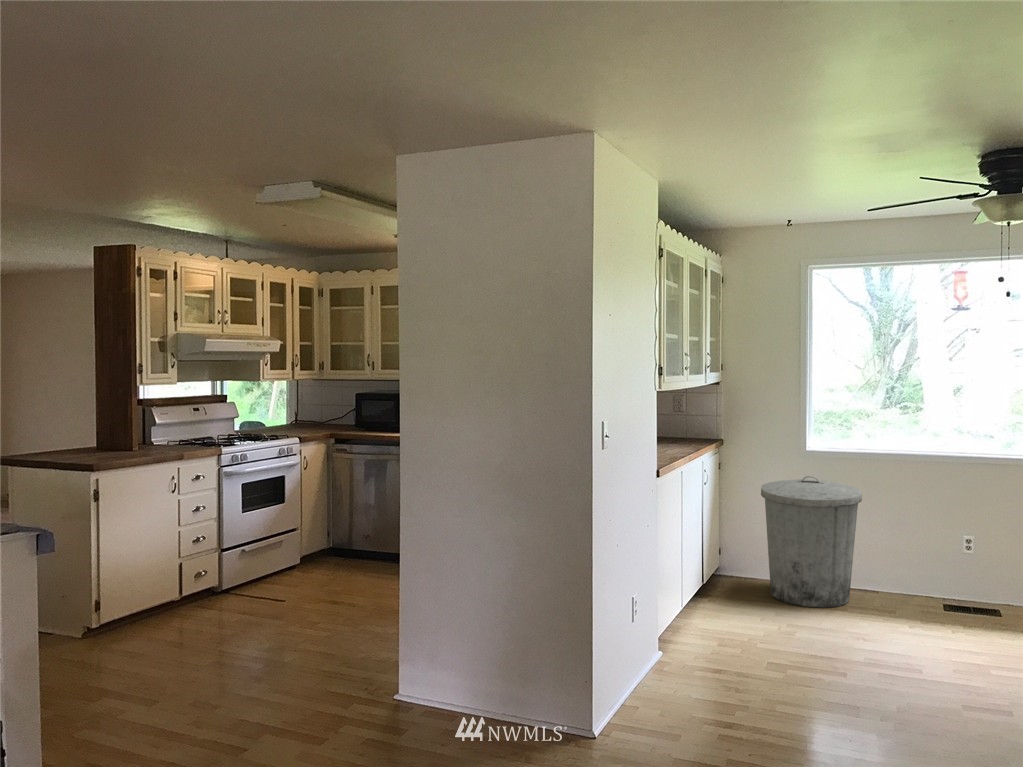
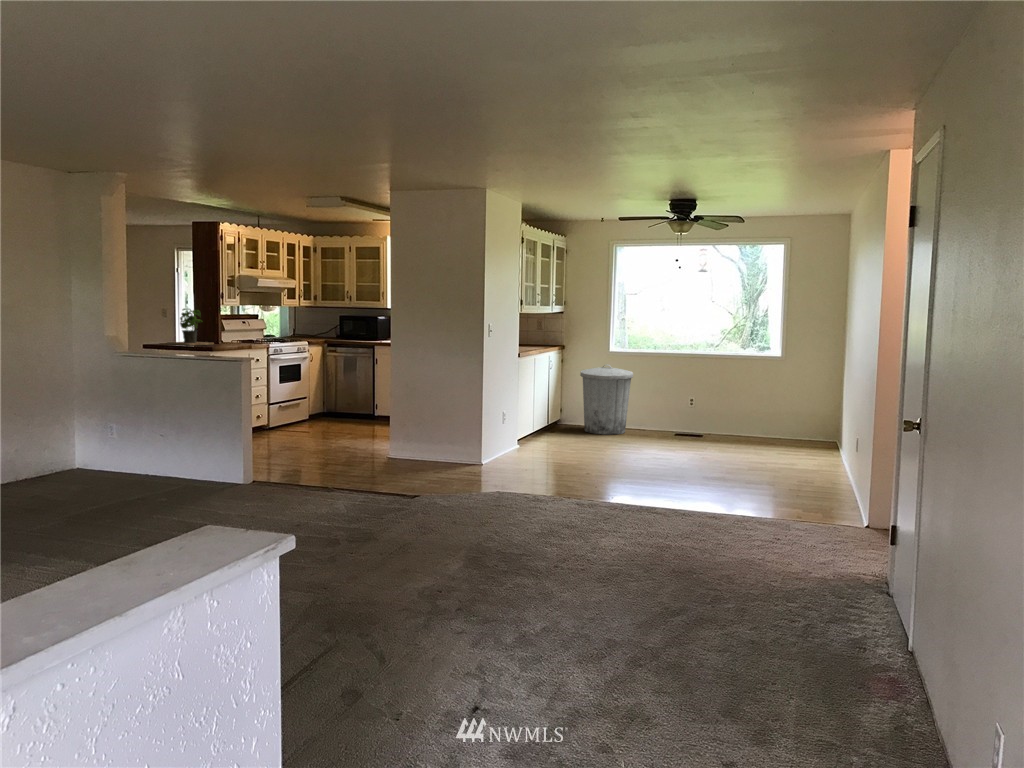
potted plant: none [28,393,112,460] -> present [167,309,214,345]

